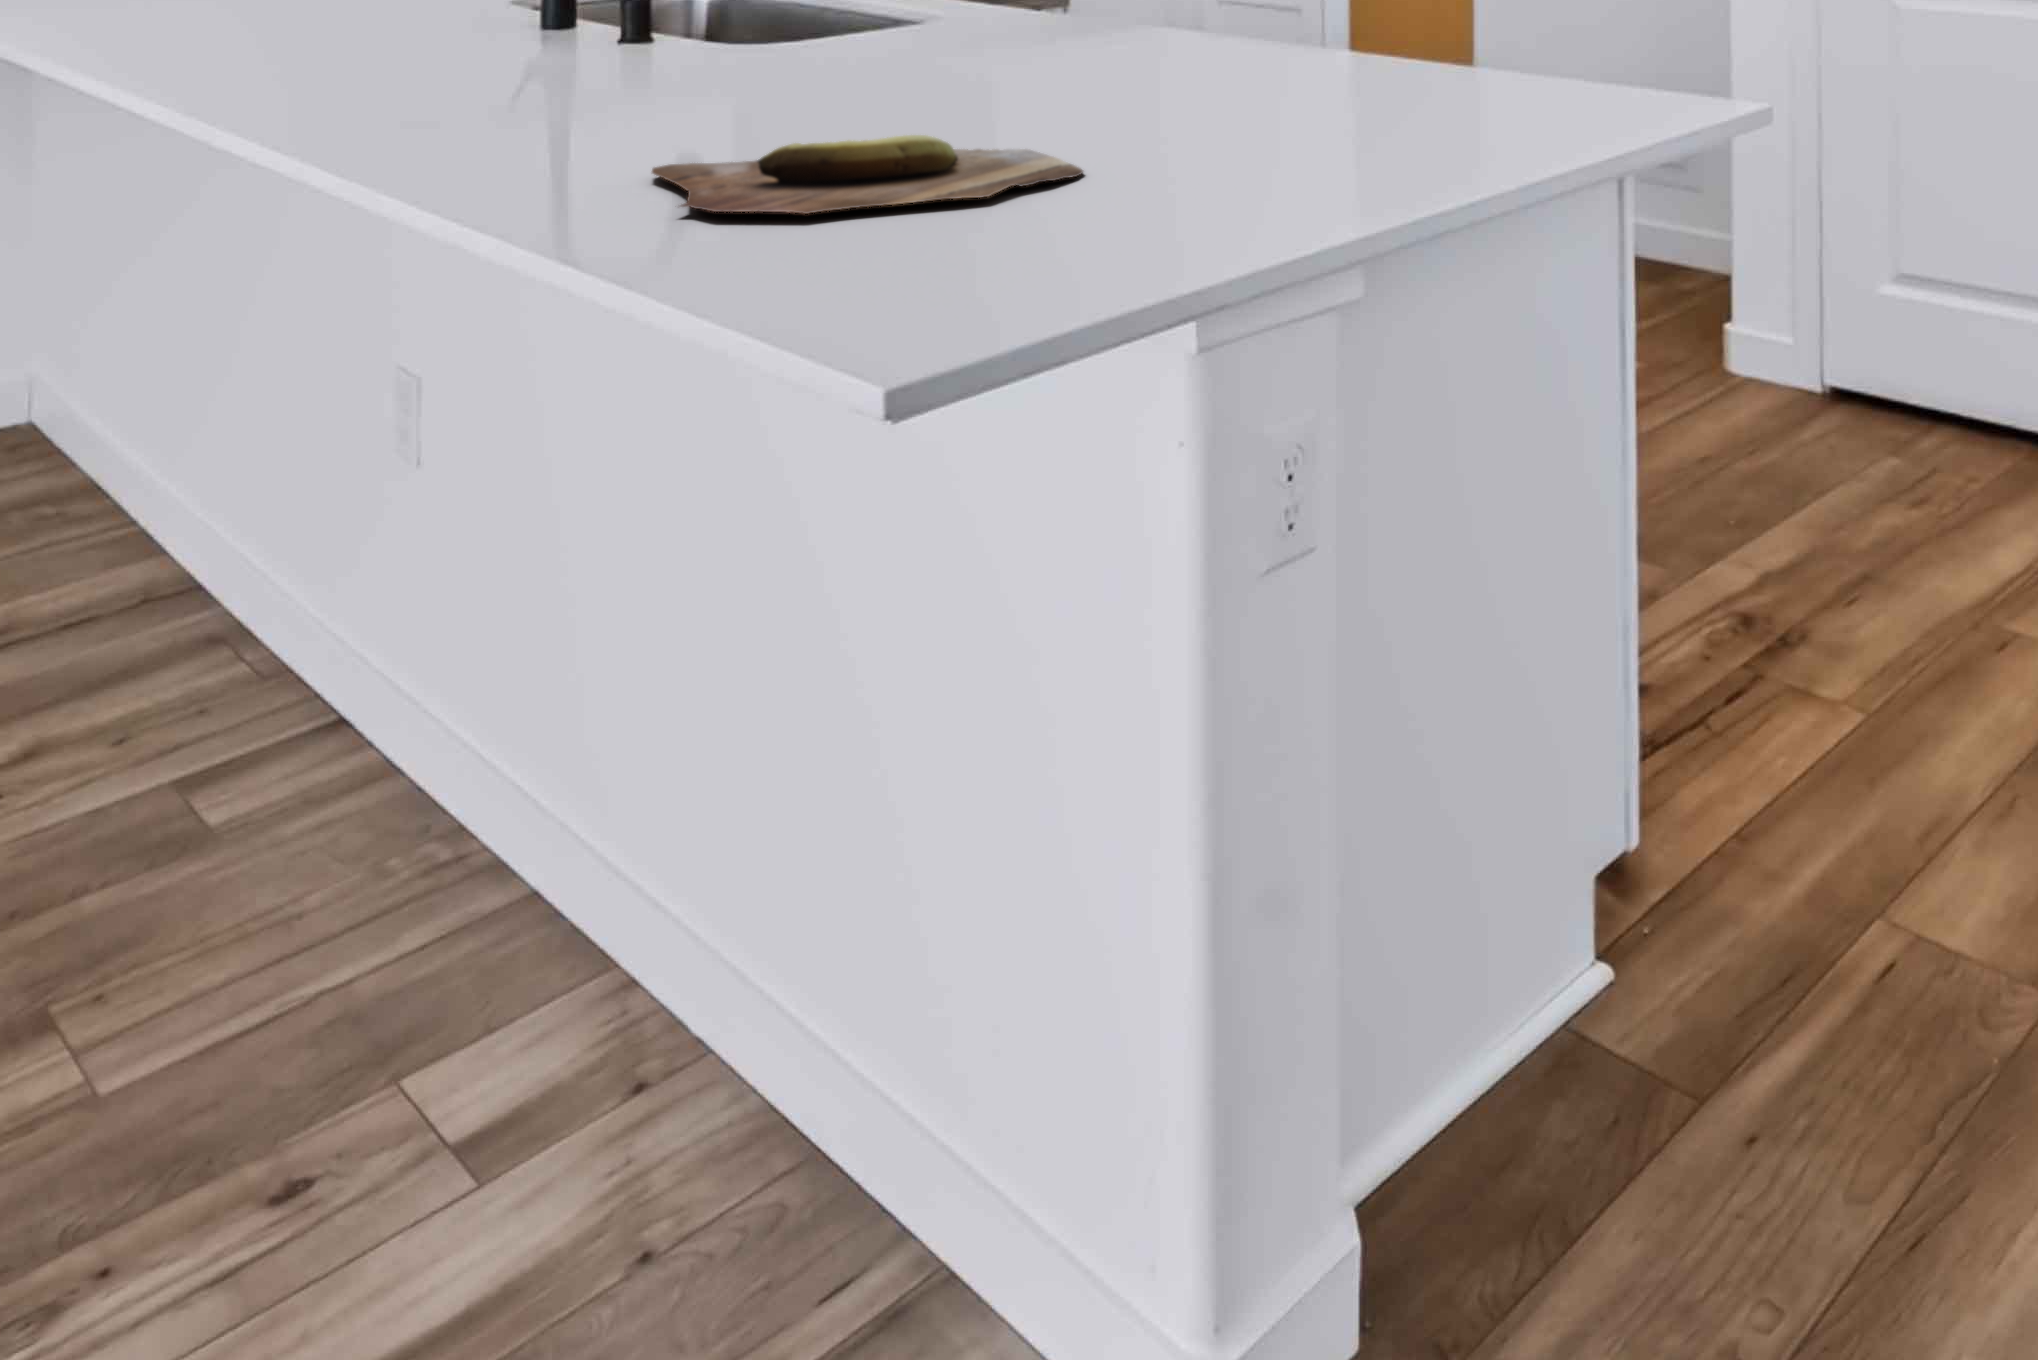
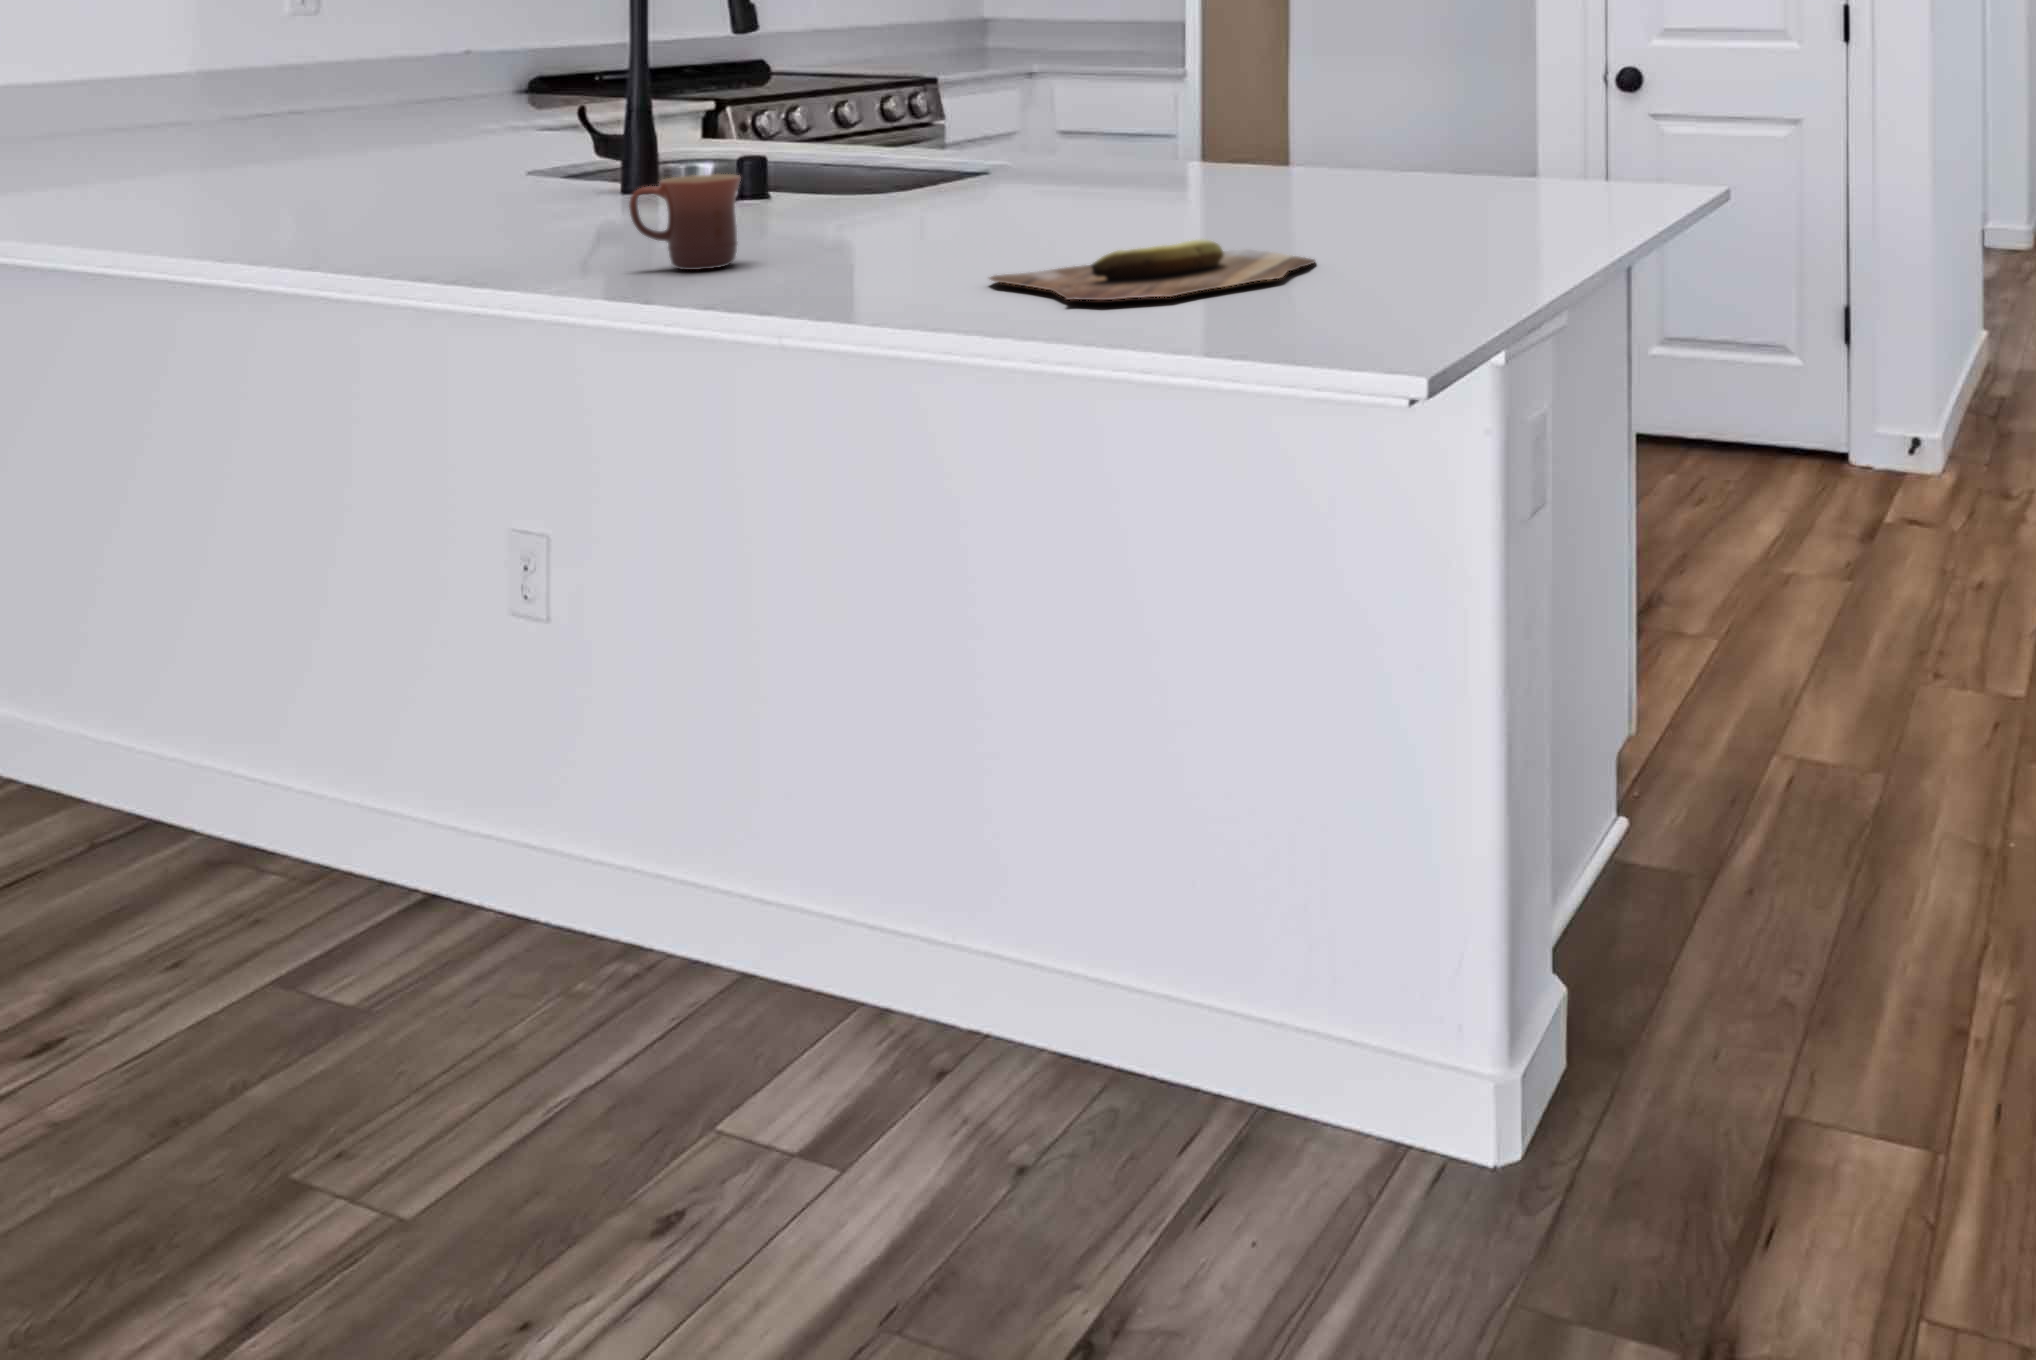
mug: none [345,19,466,131] -> present [629,174,741,270]

